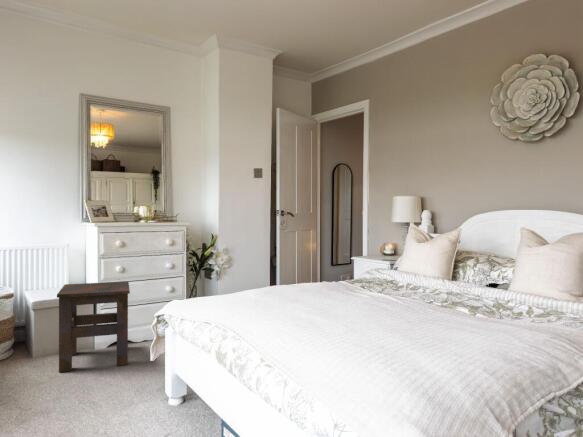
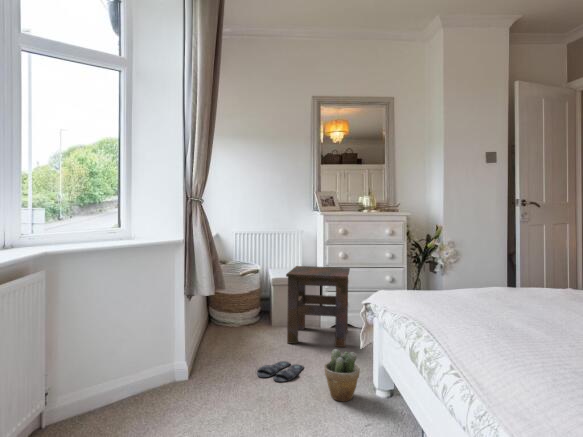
potted plant: none [115,365,153,418] -> present [324,349,360,401]
slippers: none [28,392,86,415] -> present [257,361,303,382]

